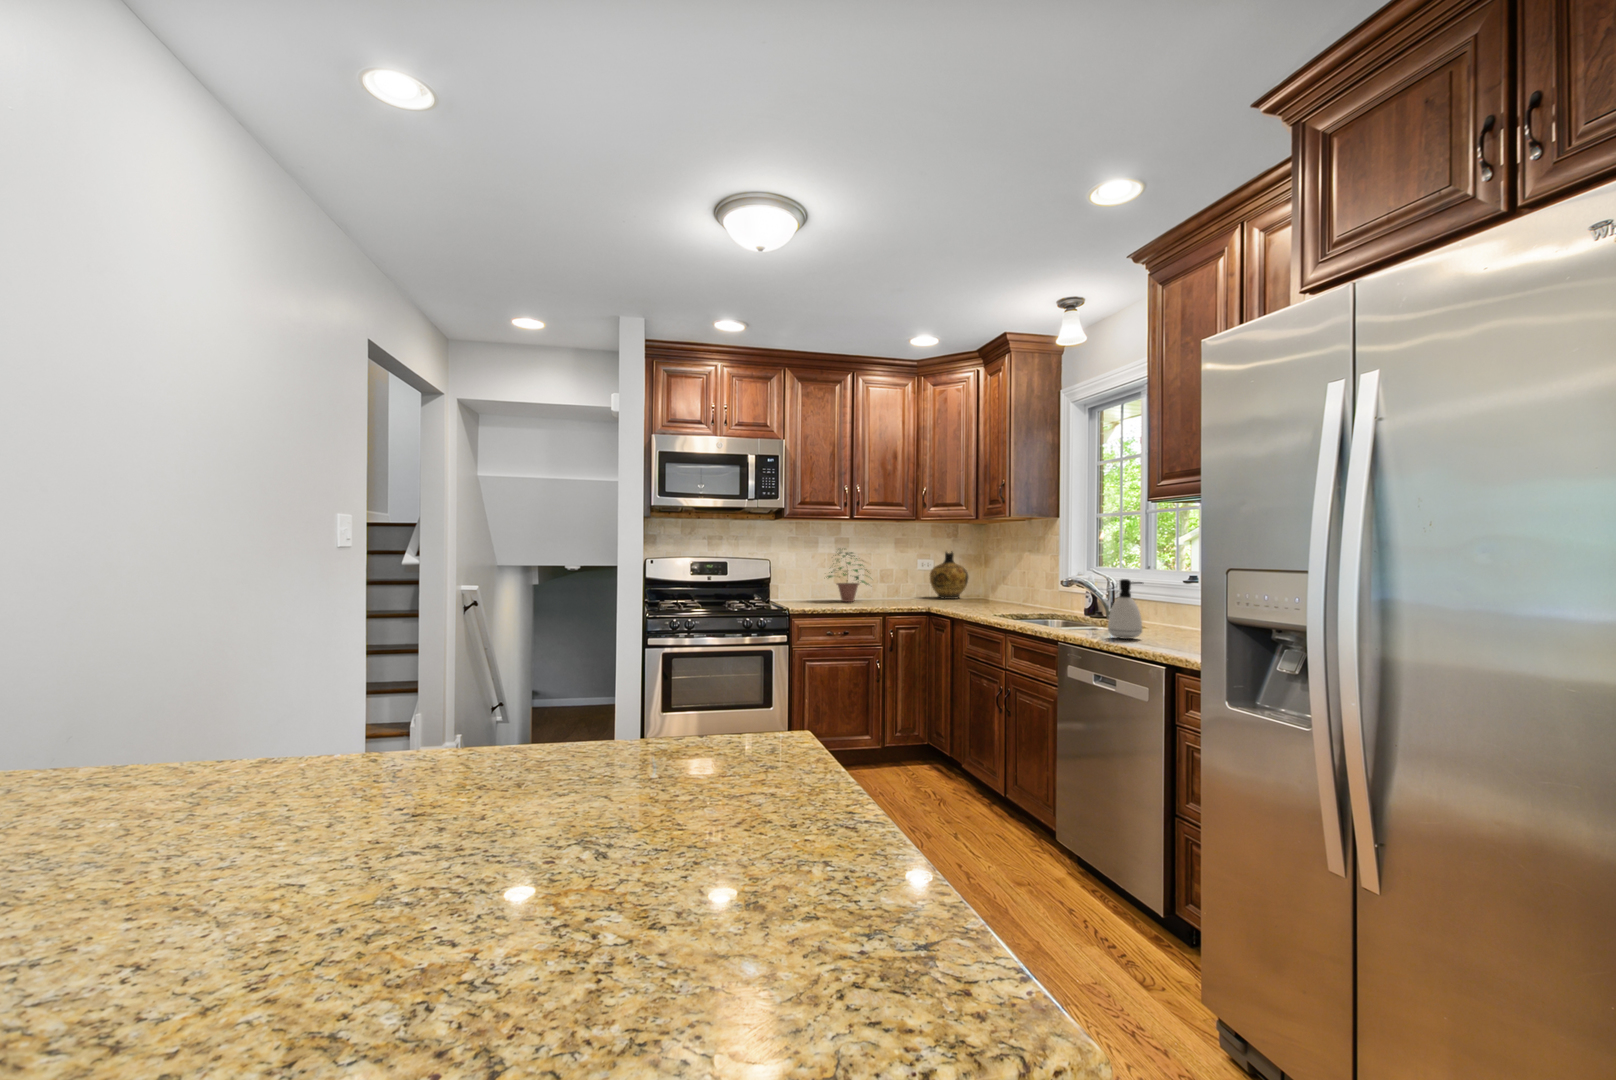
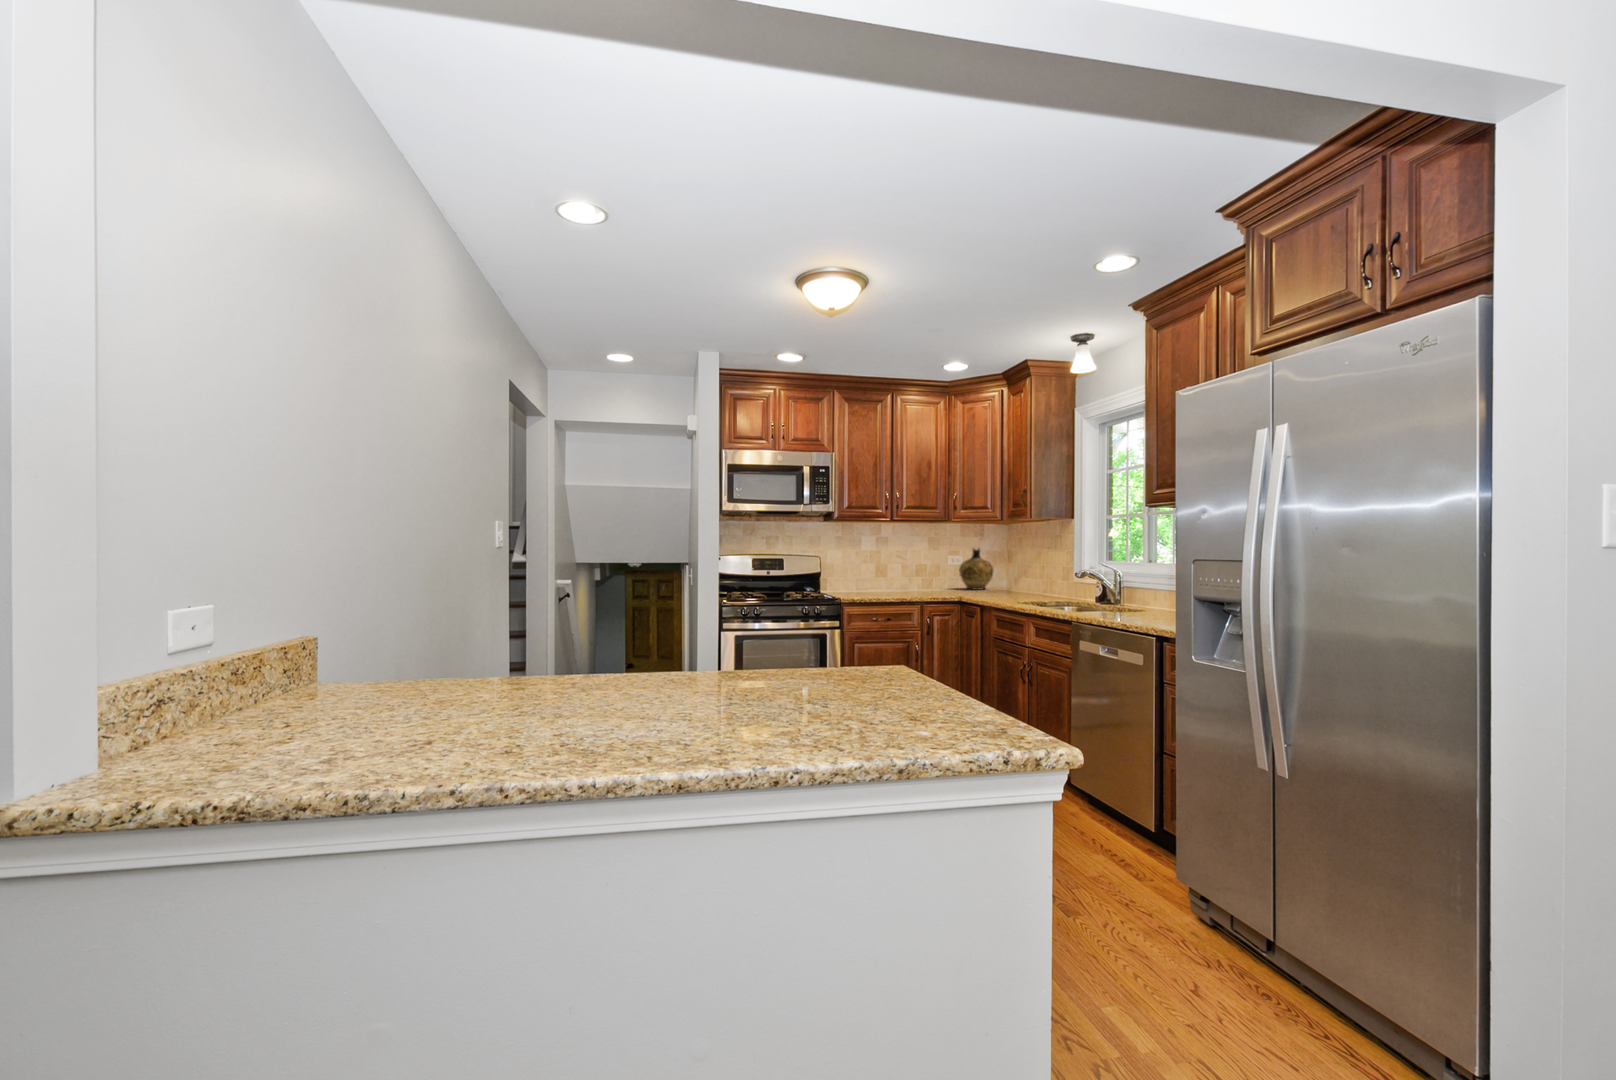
potted plant: present [828,552,868,602] -> none [866,545,911,592]
soap dispenser: present [1108,579,1142,639] -> none [1113,570,1142,619]

